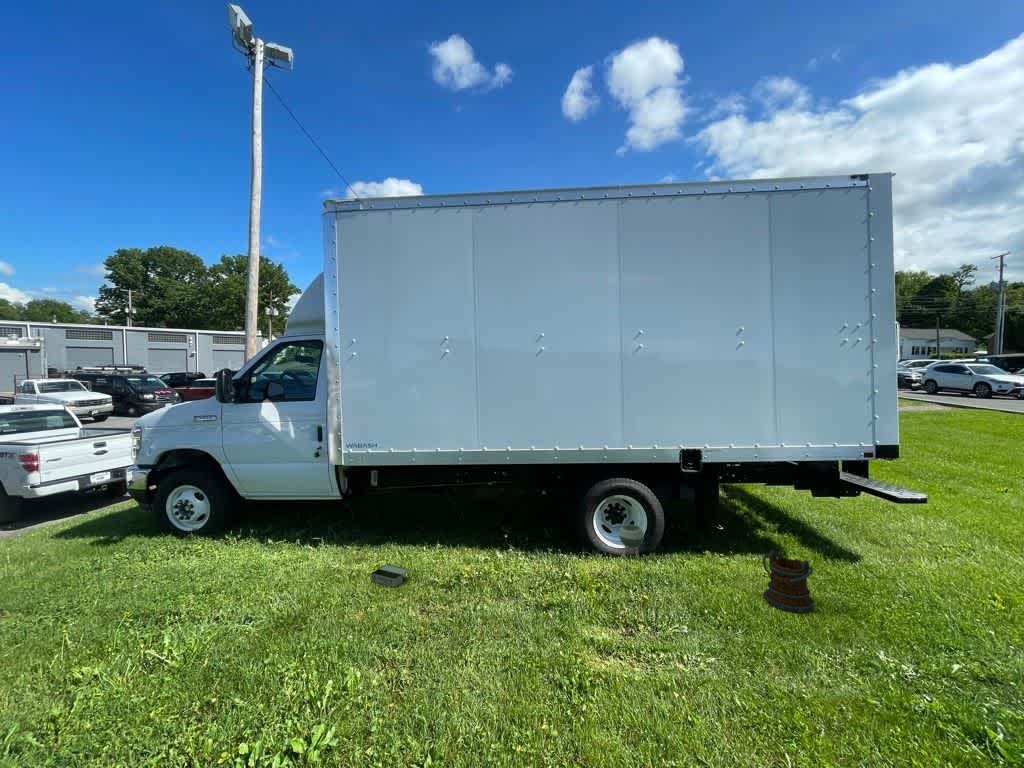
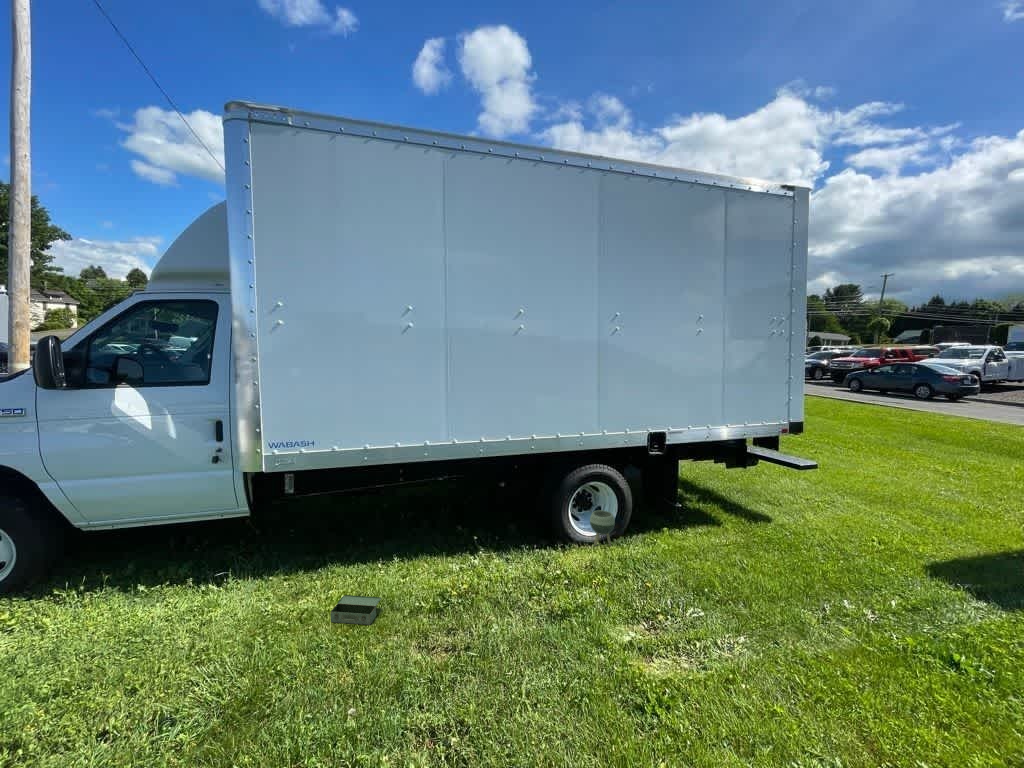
bucket: present [763,550,814,613] -> none [739,523,789,578]

